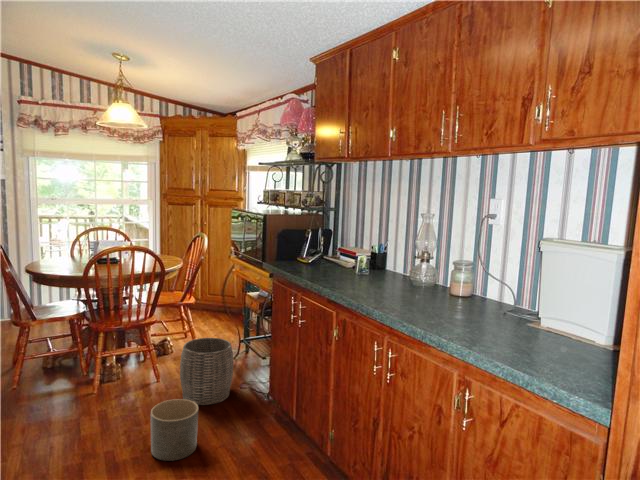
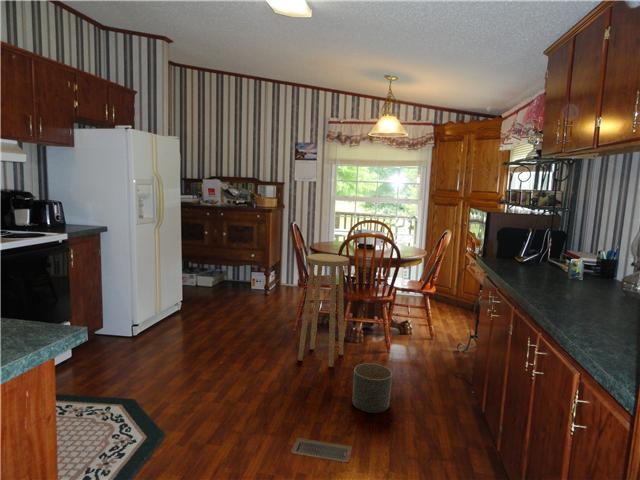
stool: none [45,276,109,426] -> present [298,254,349,367]
woven basket: present [180,338,233,405] -> none [397,322,445,383]

